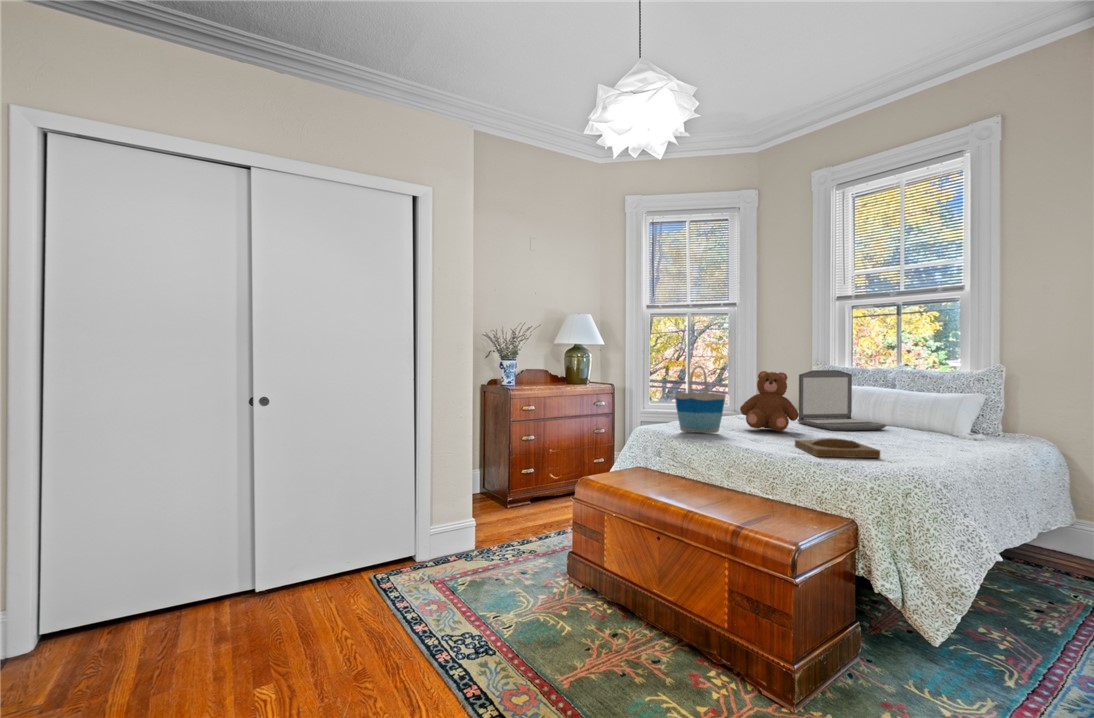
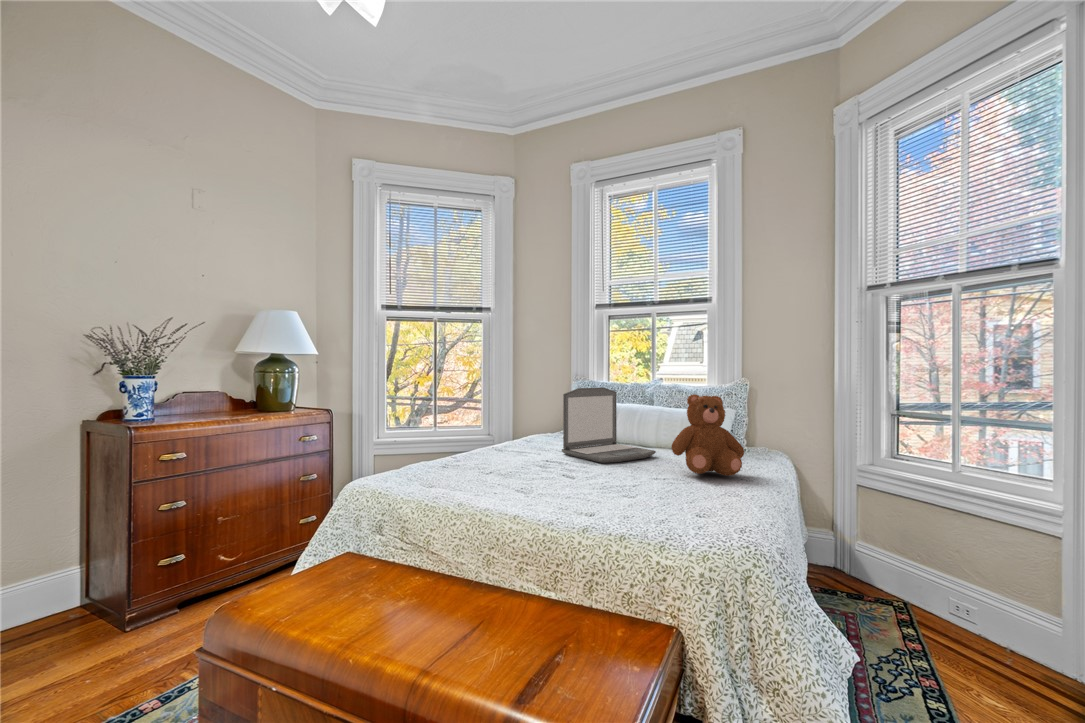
tote bag: present [675,366,726,433] -> none [408,388,481,487]
teddy bear: present [740,371,799,431] -> present [671,394,744,476]
tray: present [795,438,880,458] -> none [576,485,687,523]

